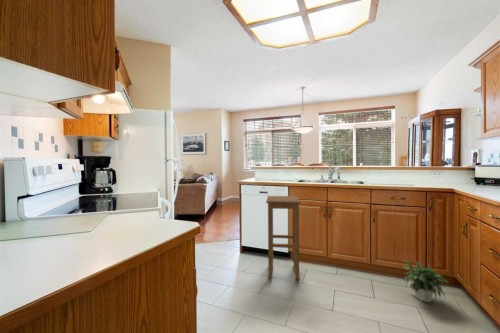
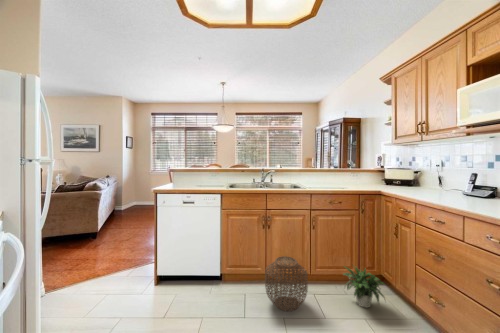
stool: present [266,196,300,280] -> none [197,206,243,320]
woven basket: none [321,242,361,288] -> present [265,256,308,311]

